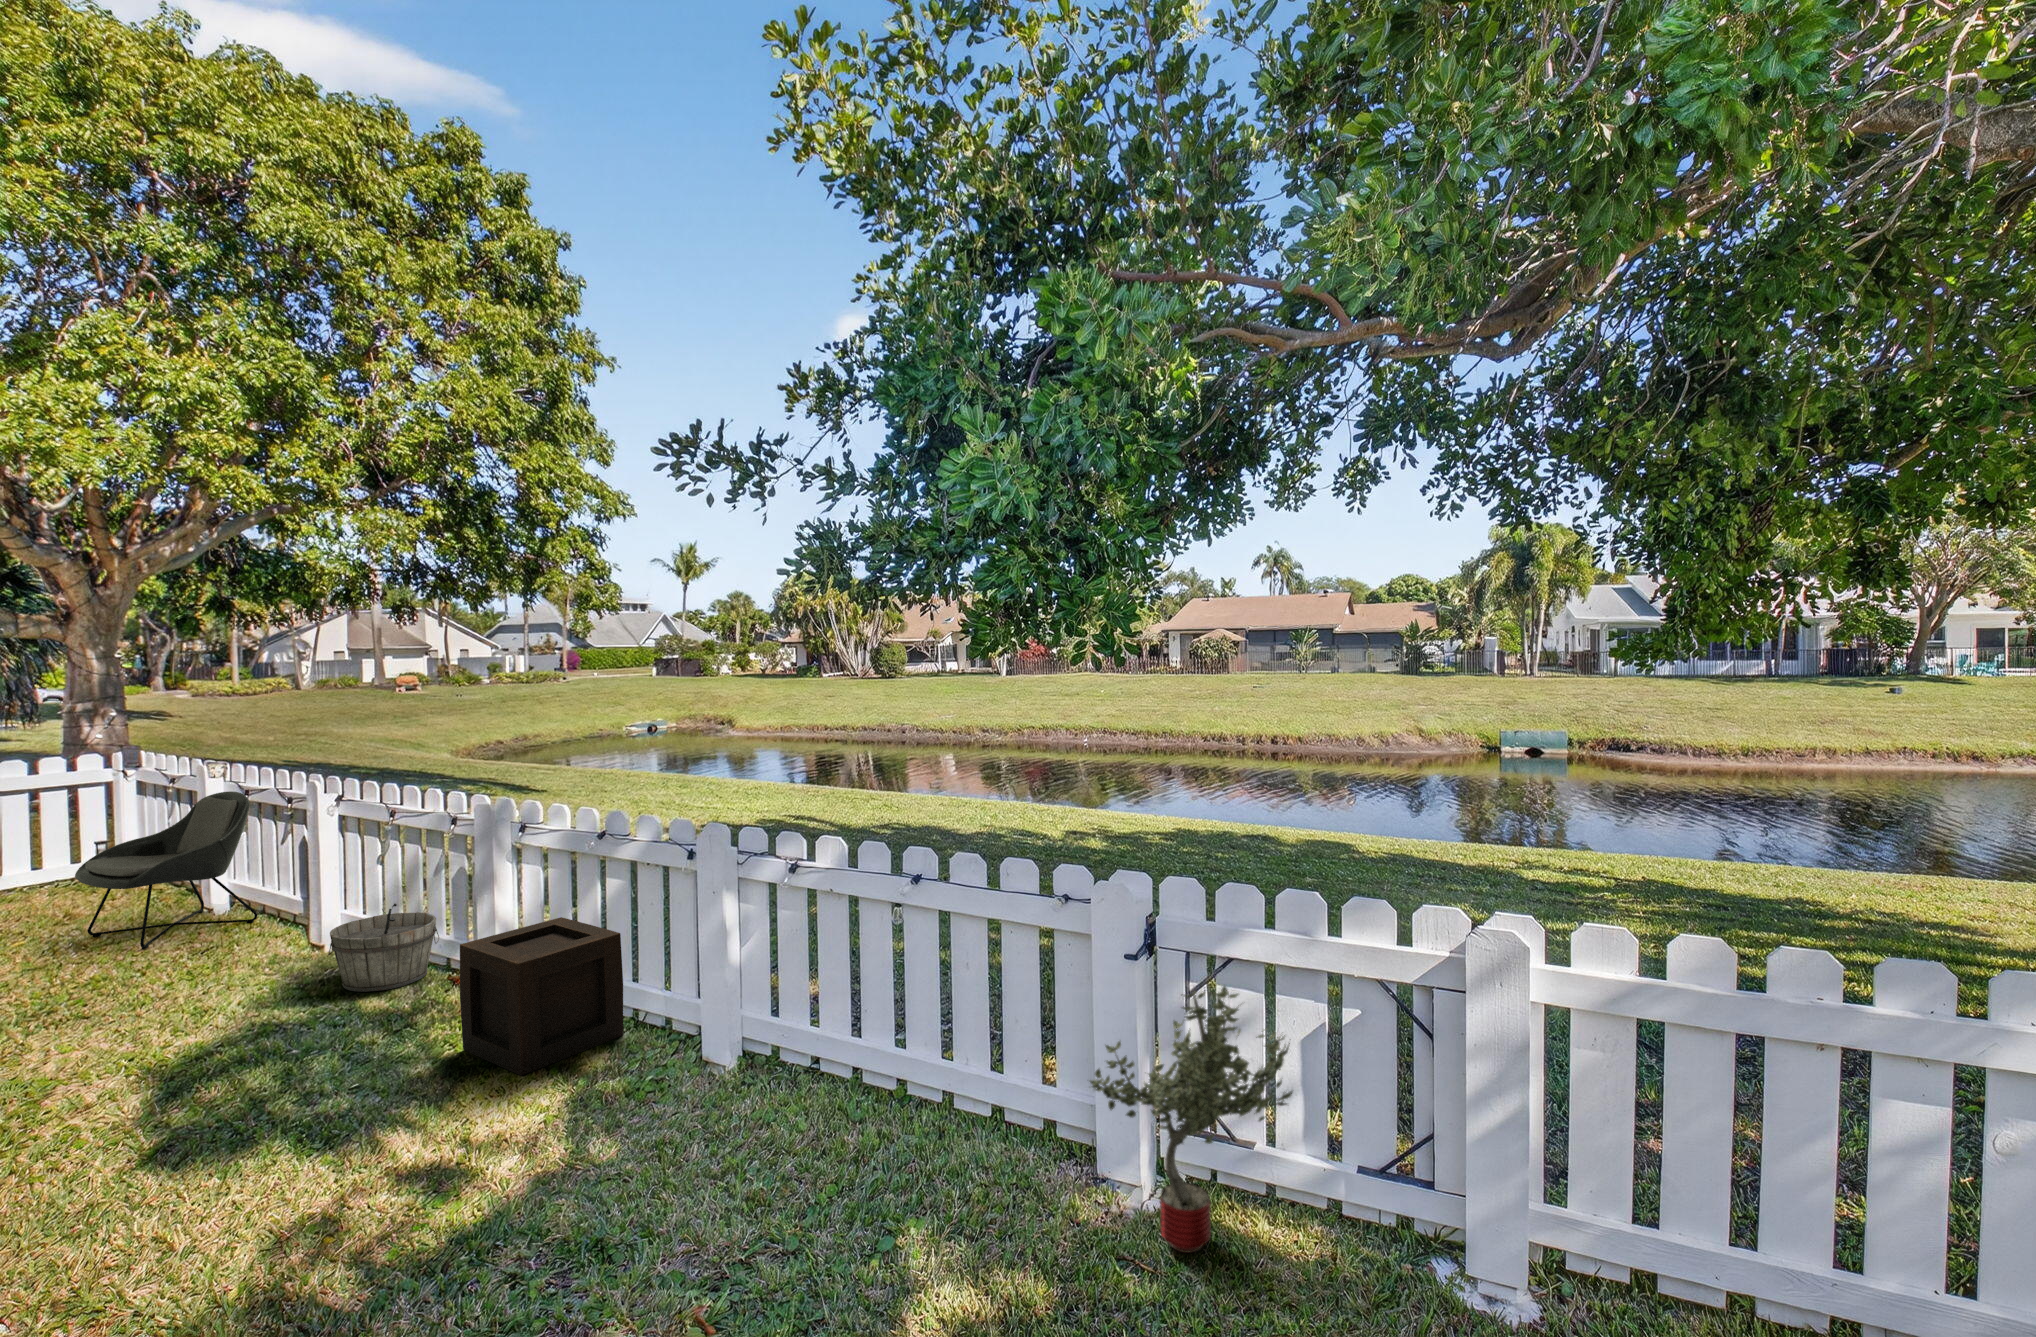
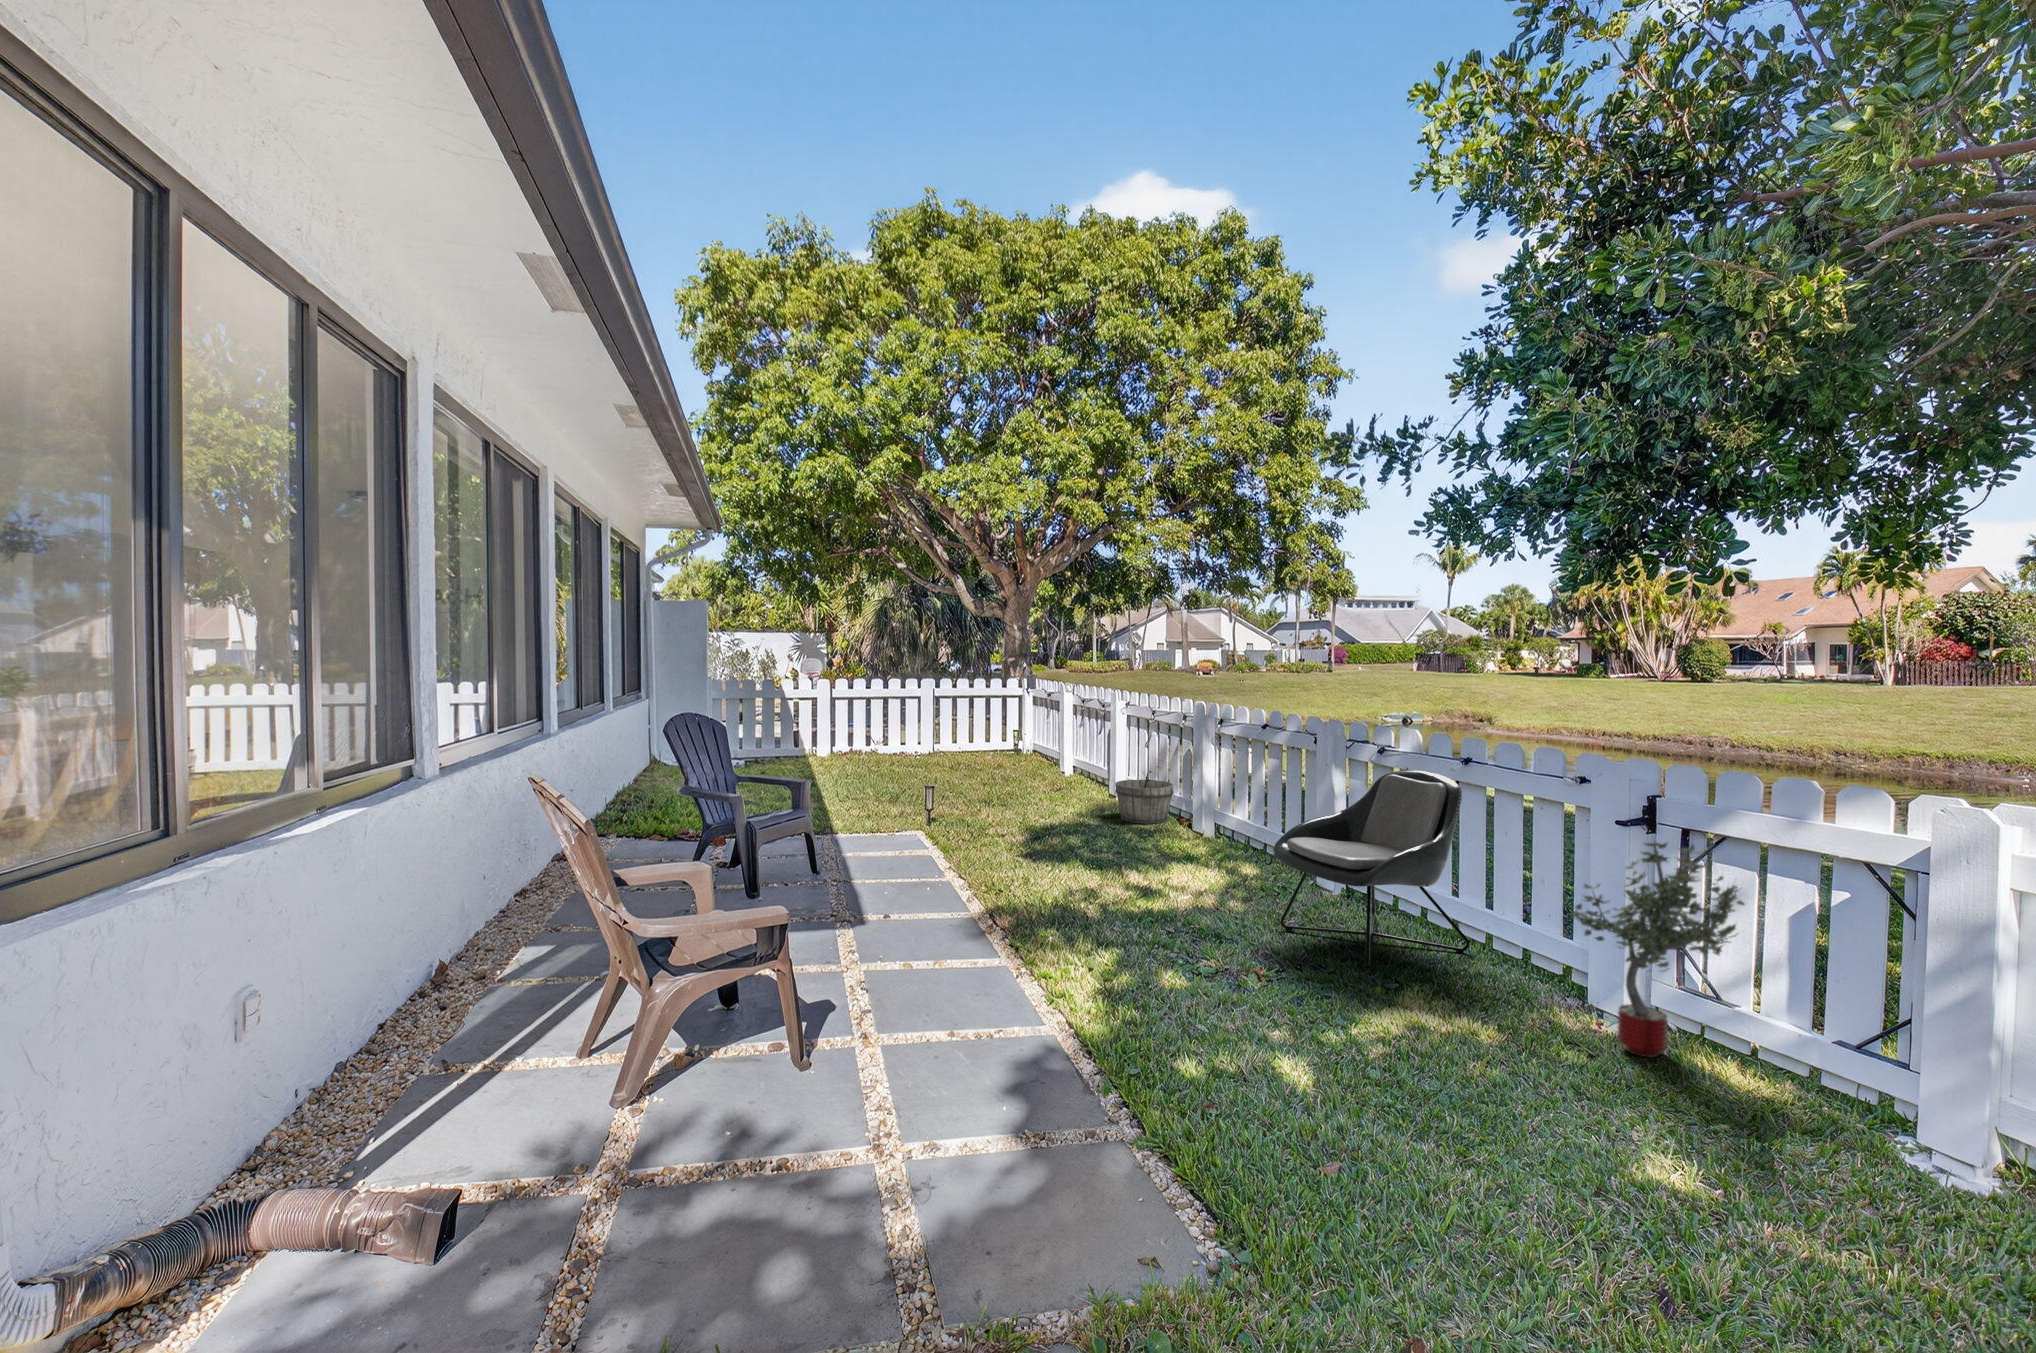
lounge chair: present [75,792,258,949] -> present [1273,770,1470,968]
wooden crate: present [460,917,623,1075] -> none [1175,784,1274,872]

